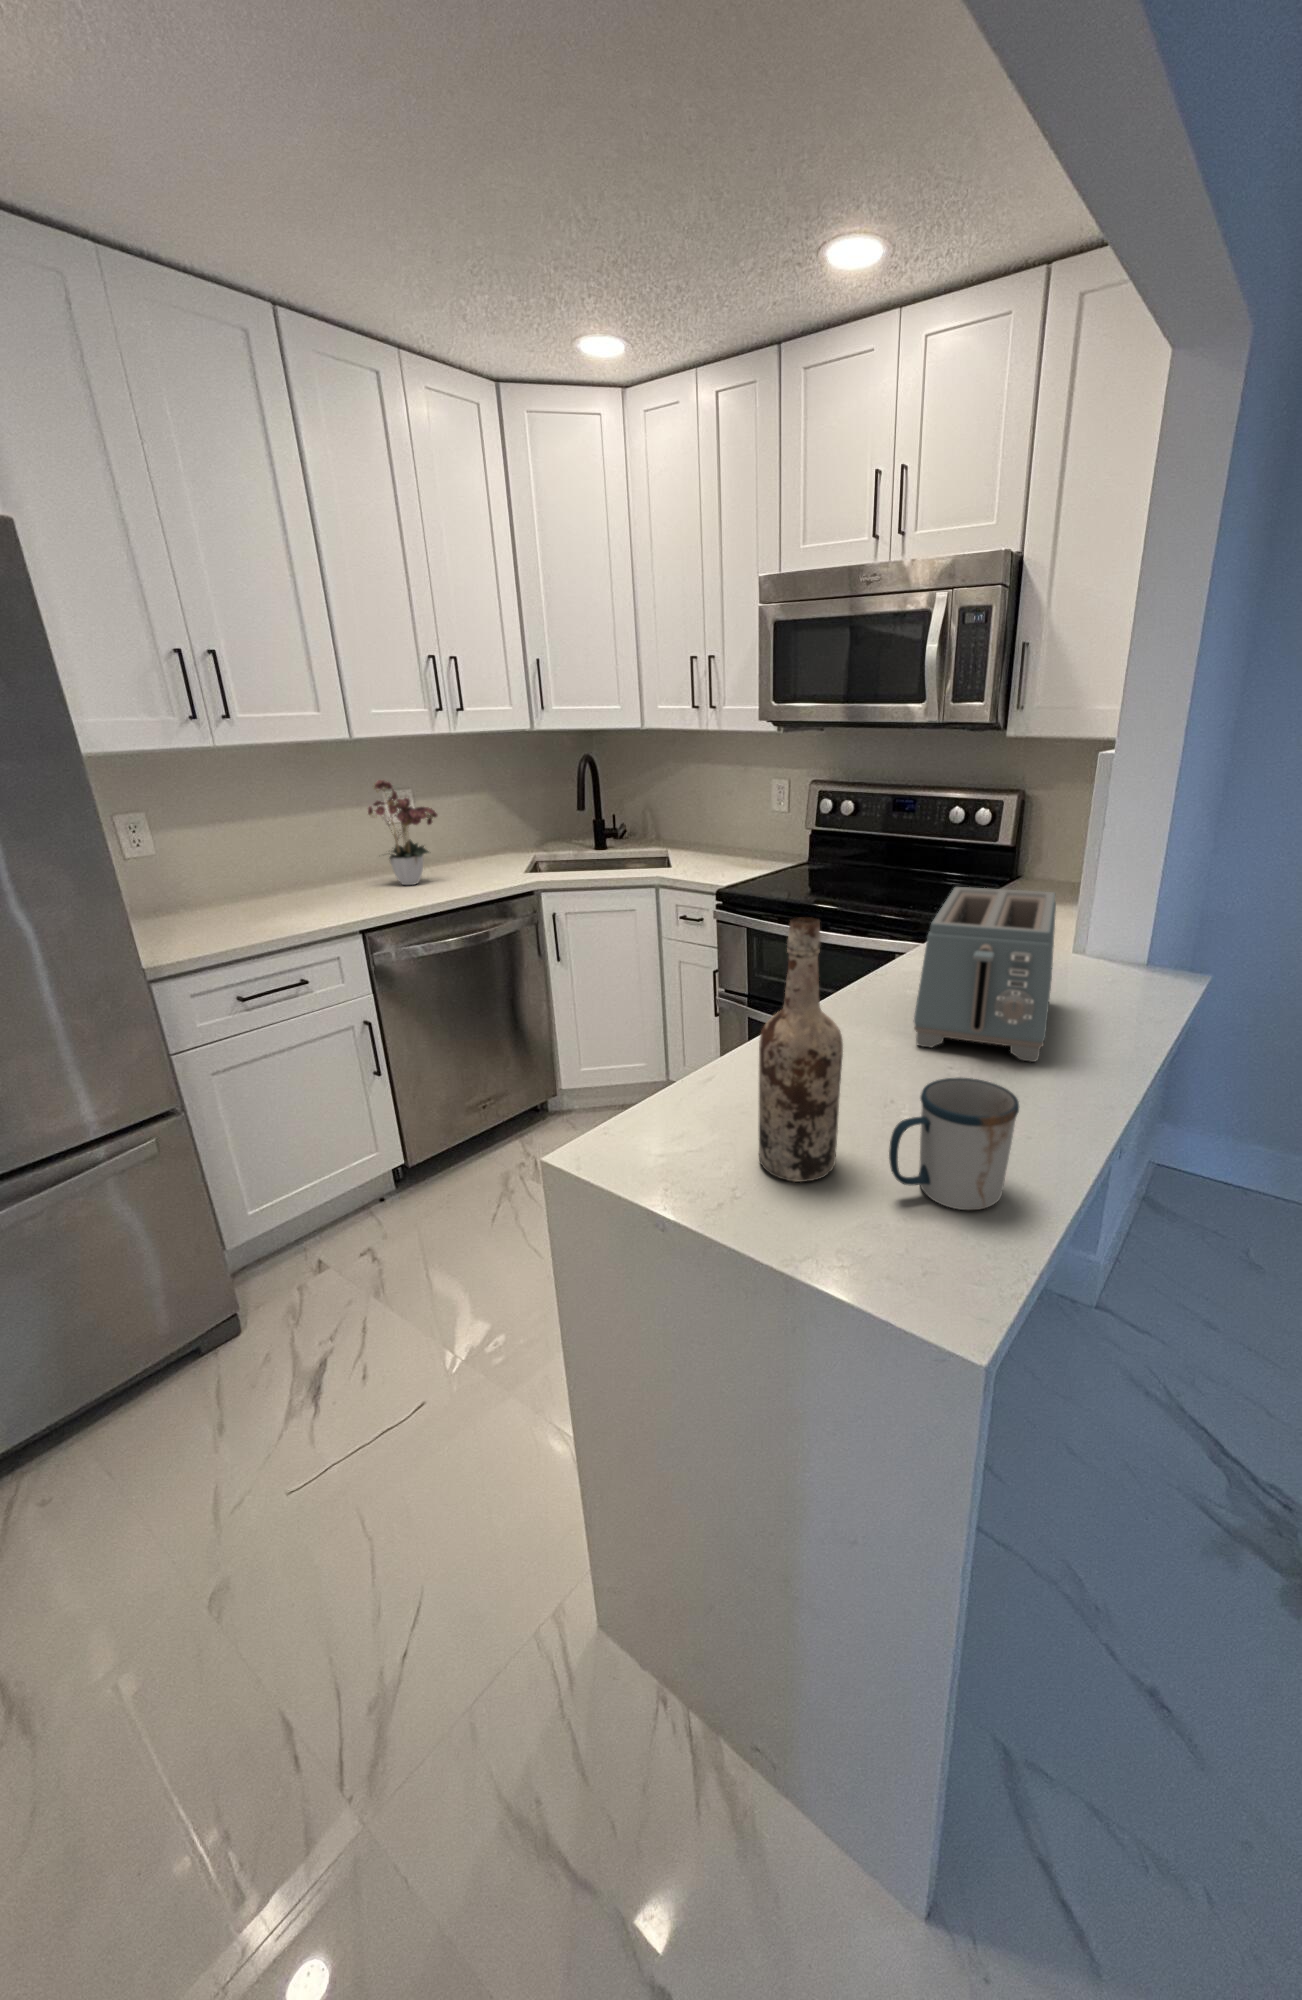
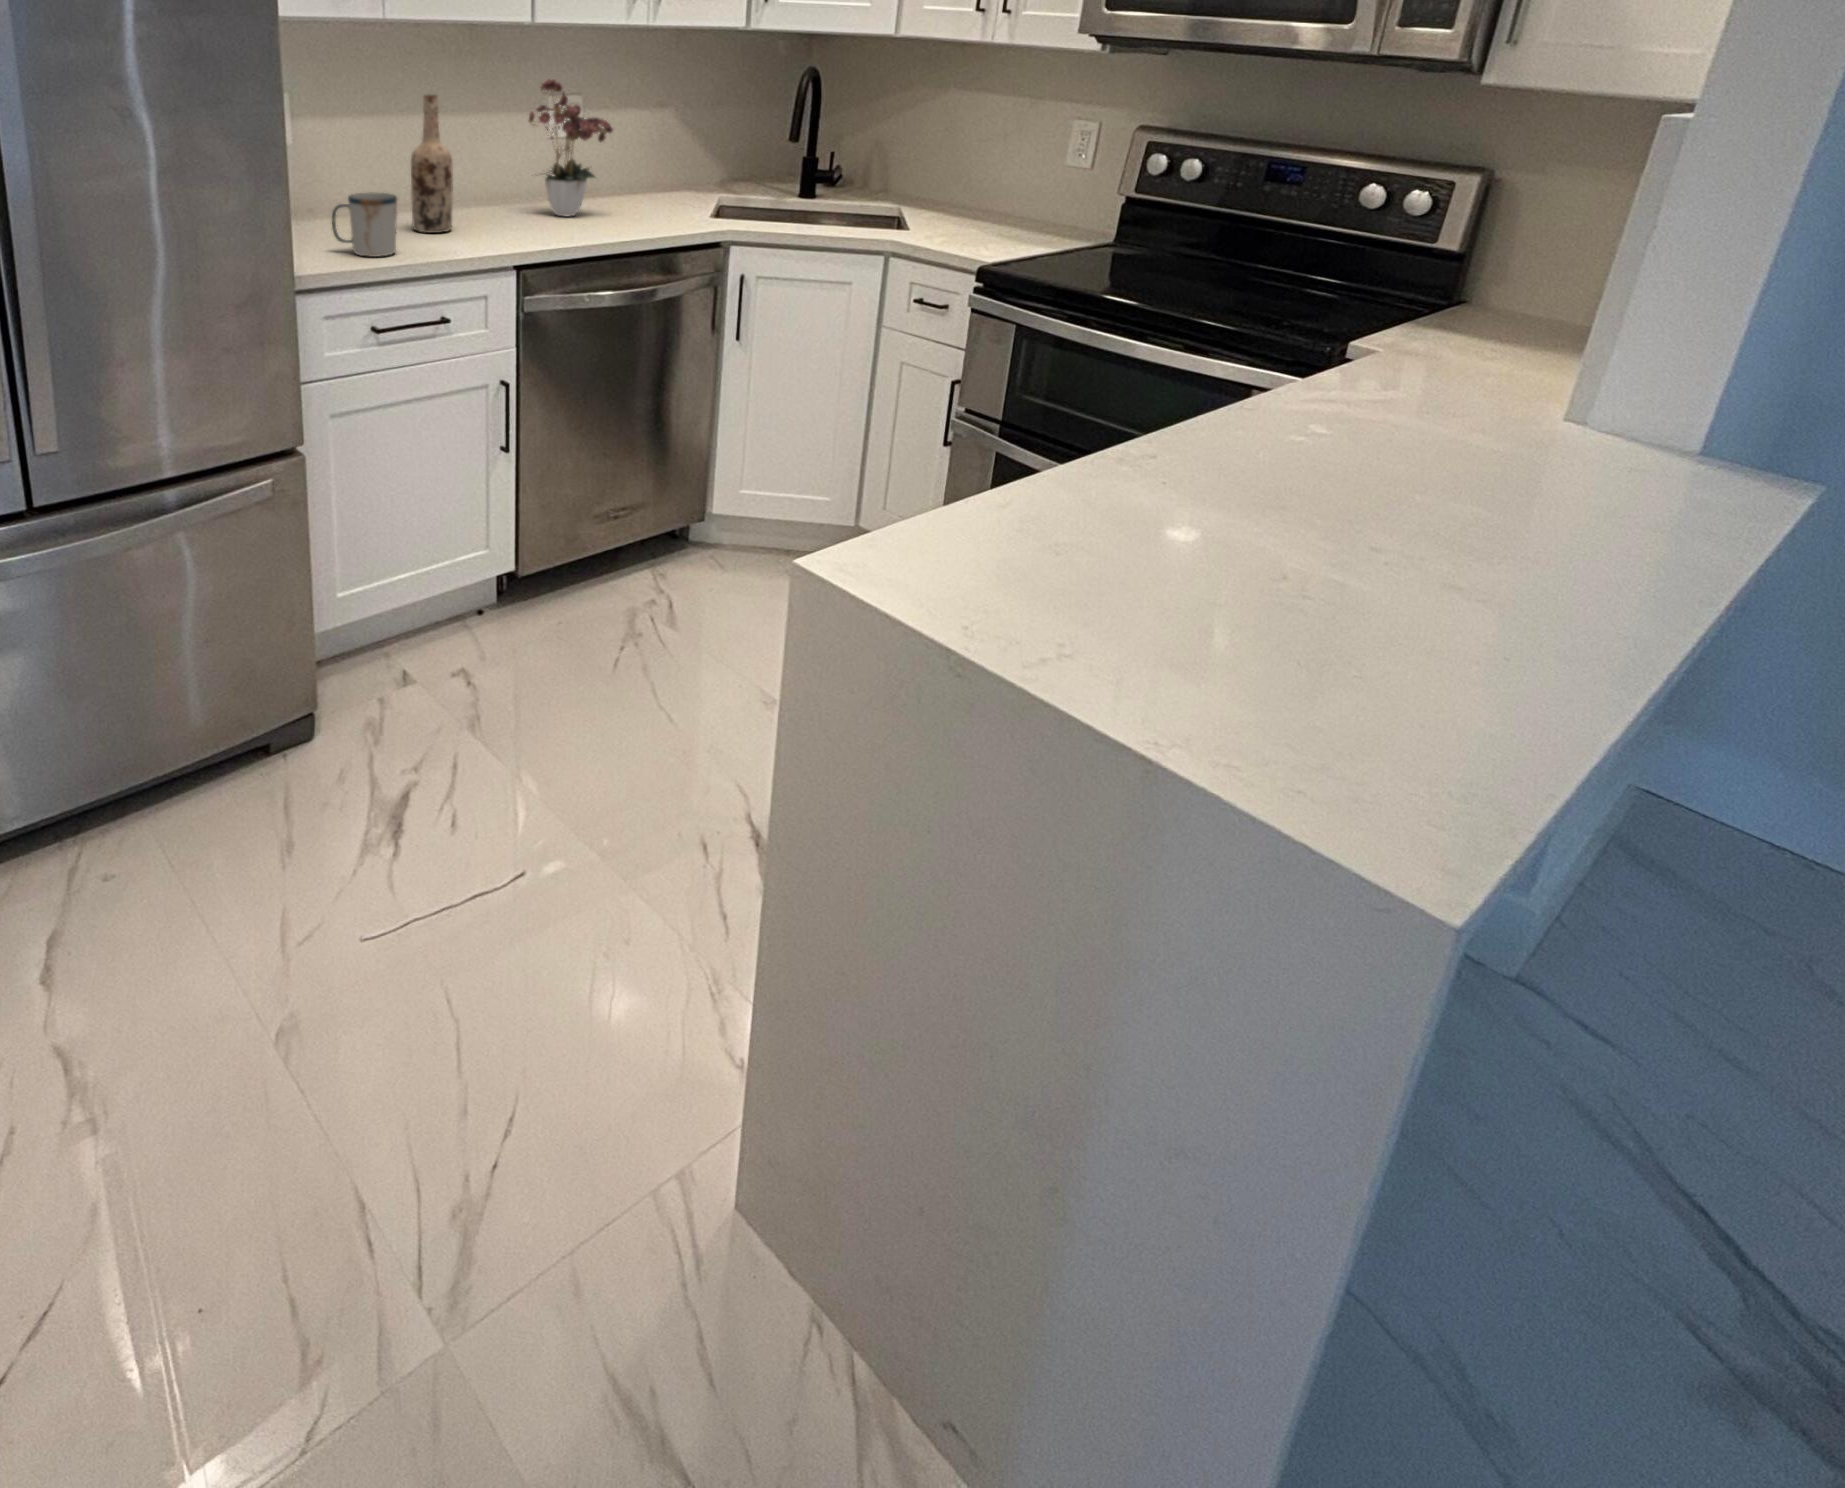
toaster: present [914,887,1056,1062] -> none [1311,289,1573,555]
wine bottle: present [759,917,843,1182] -> present [411,95,453,233]
mug: present [889,1078,1019,1210] -> present [332,193,397,257]

